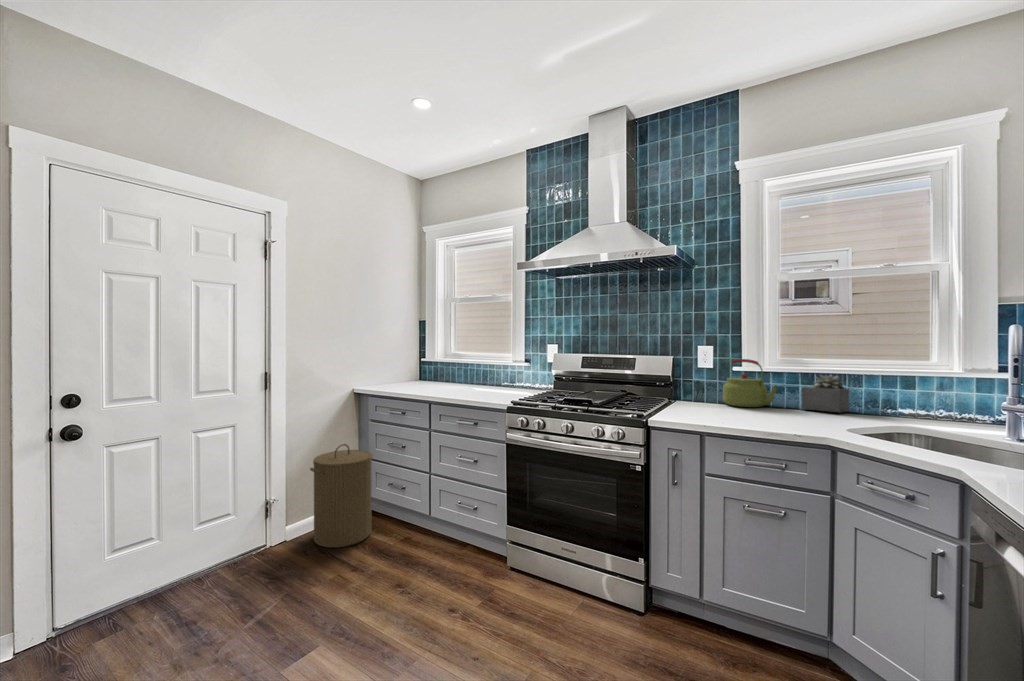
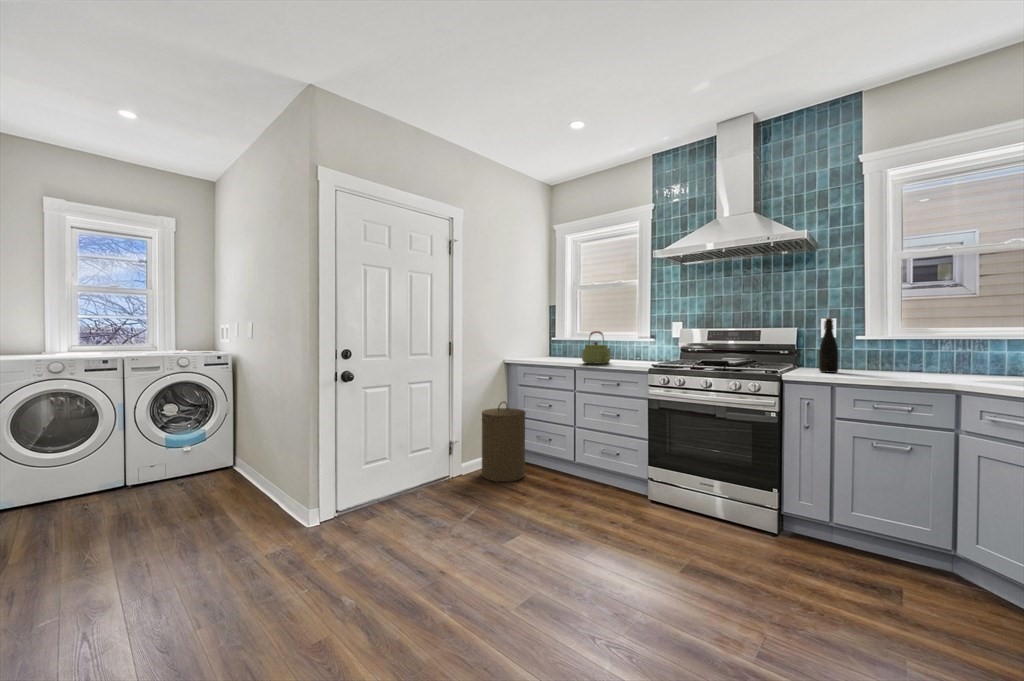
bottle: none [692,349,712,414] -> present [819,318,838,373]
kettle: present [723,359,778,407] -> present [582,331,610,364]
succulent plant: present [802,375,850,412] -> none [925,339,974,371]

